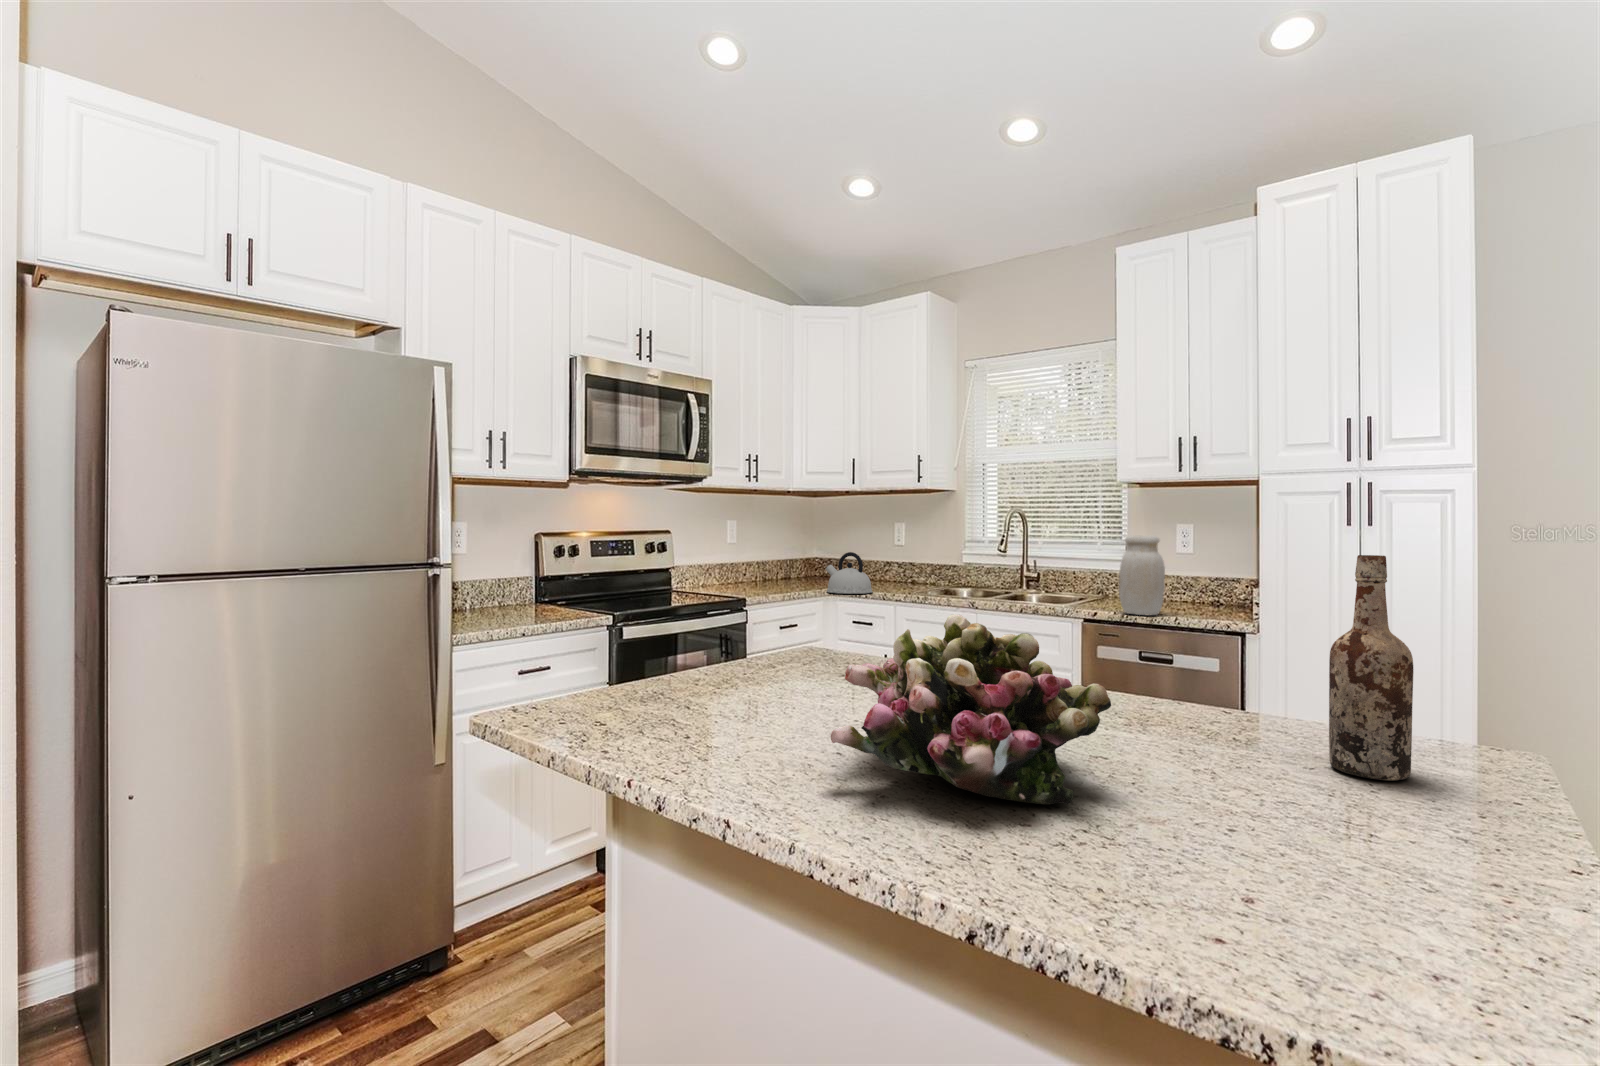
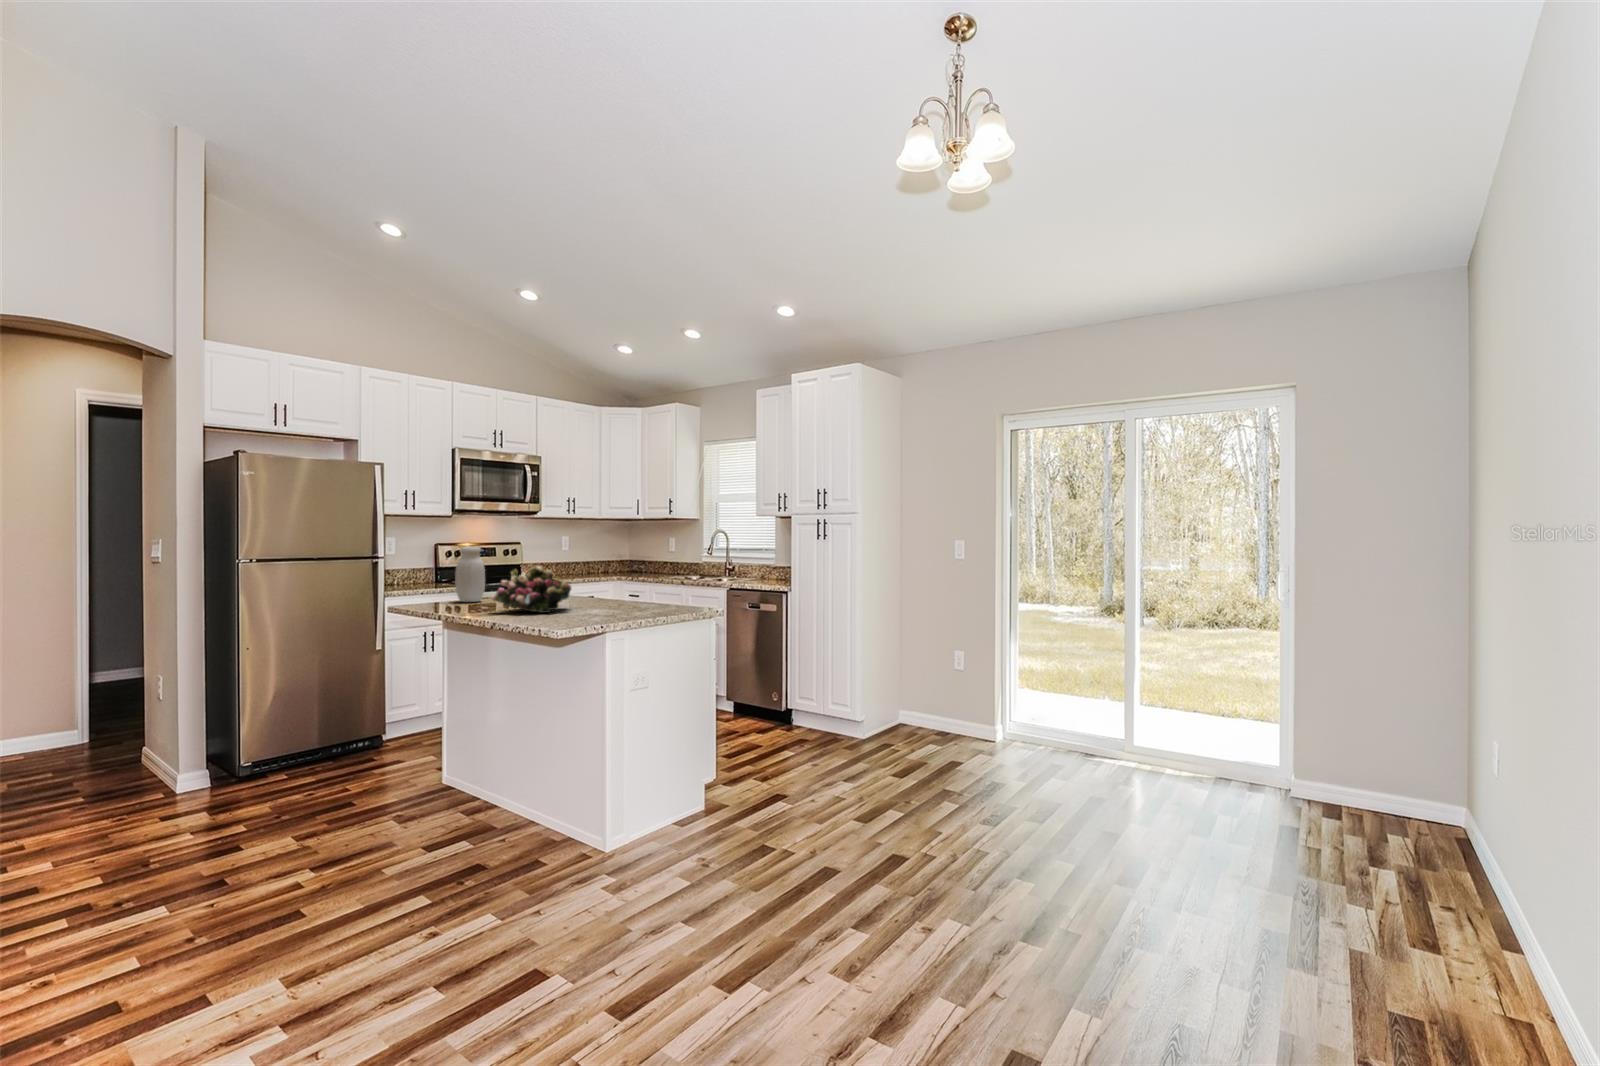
jar: present [1119,536,1165,615] -> present [455,547,485,602]
kettle: present [826,552,873,594] -> none [614,555,641,578]
wine bottle: present [1329,555,1414,780] -> none [644,548,664,610]

